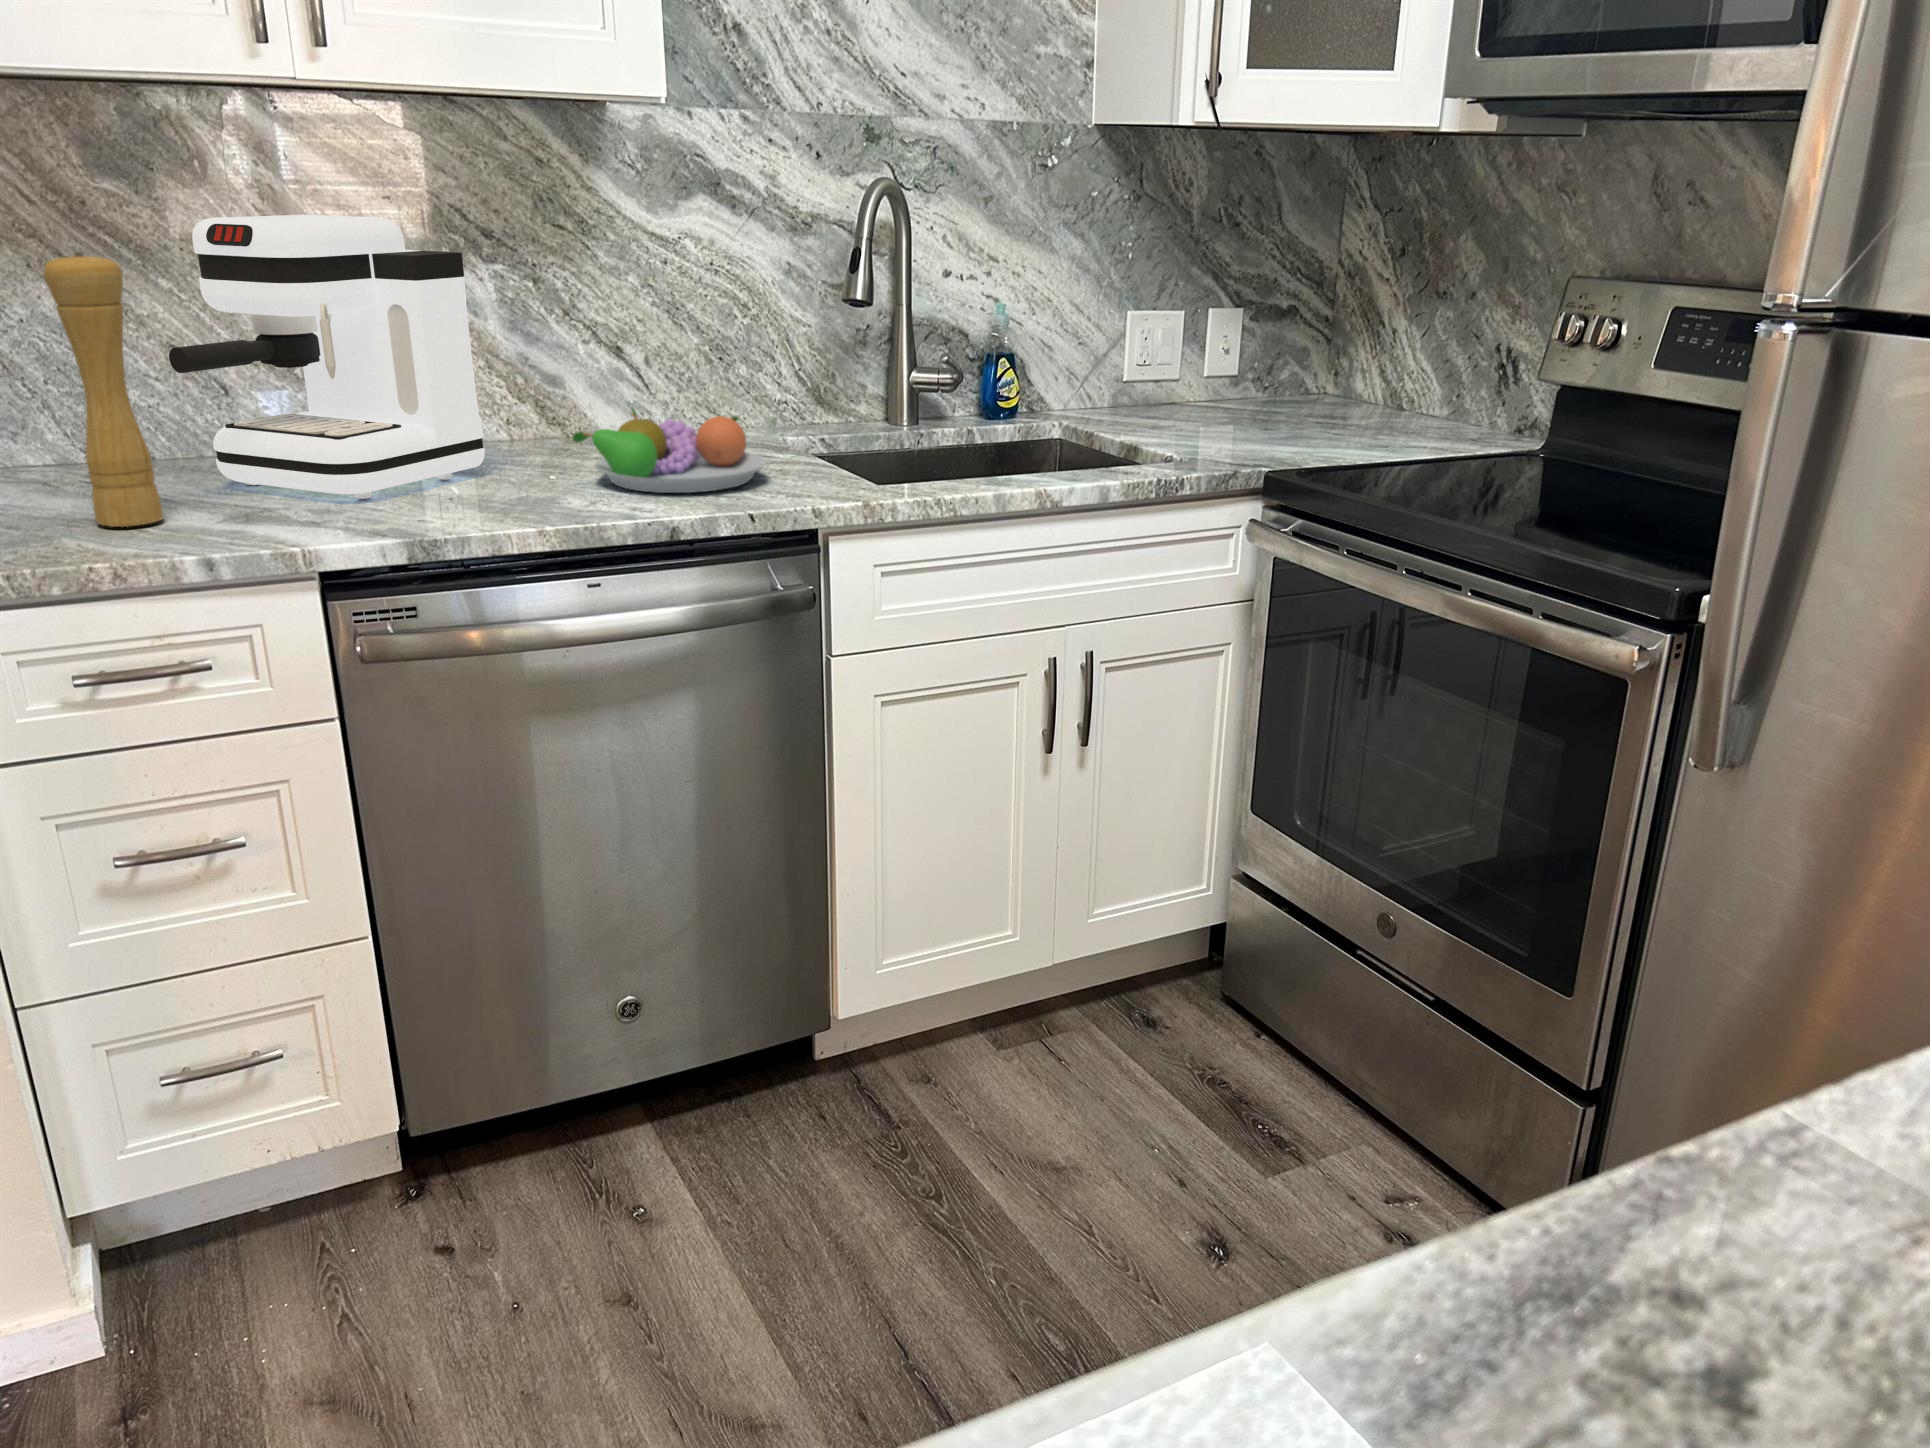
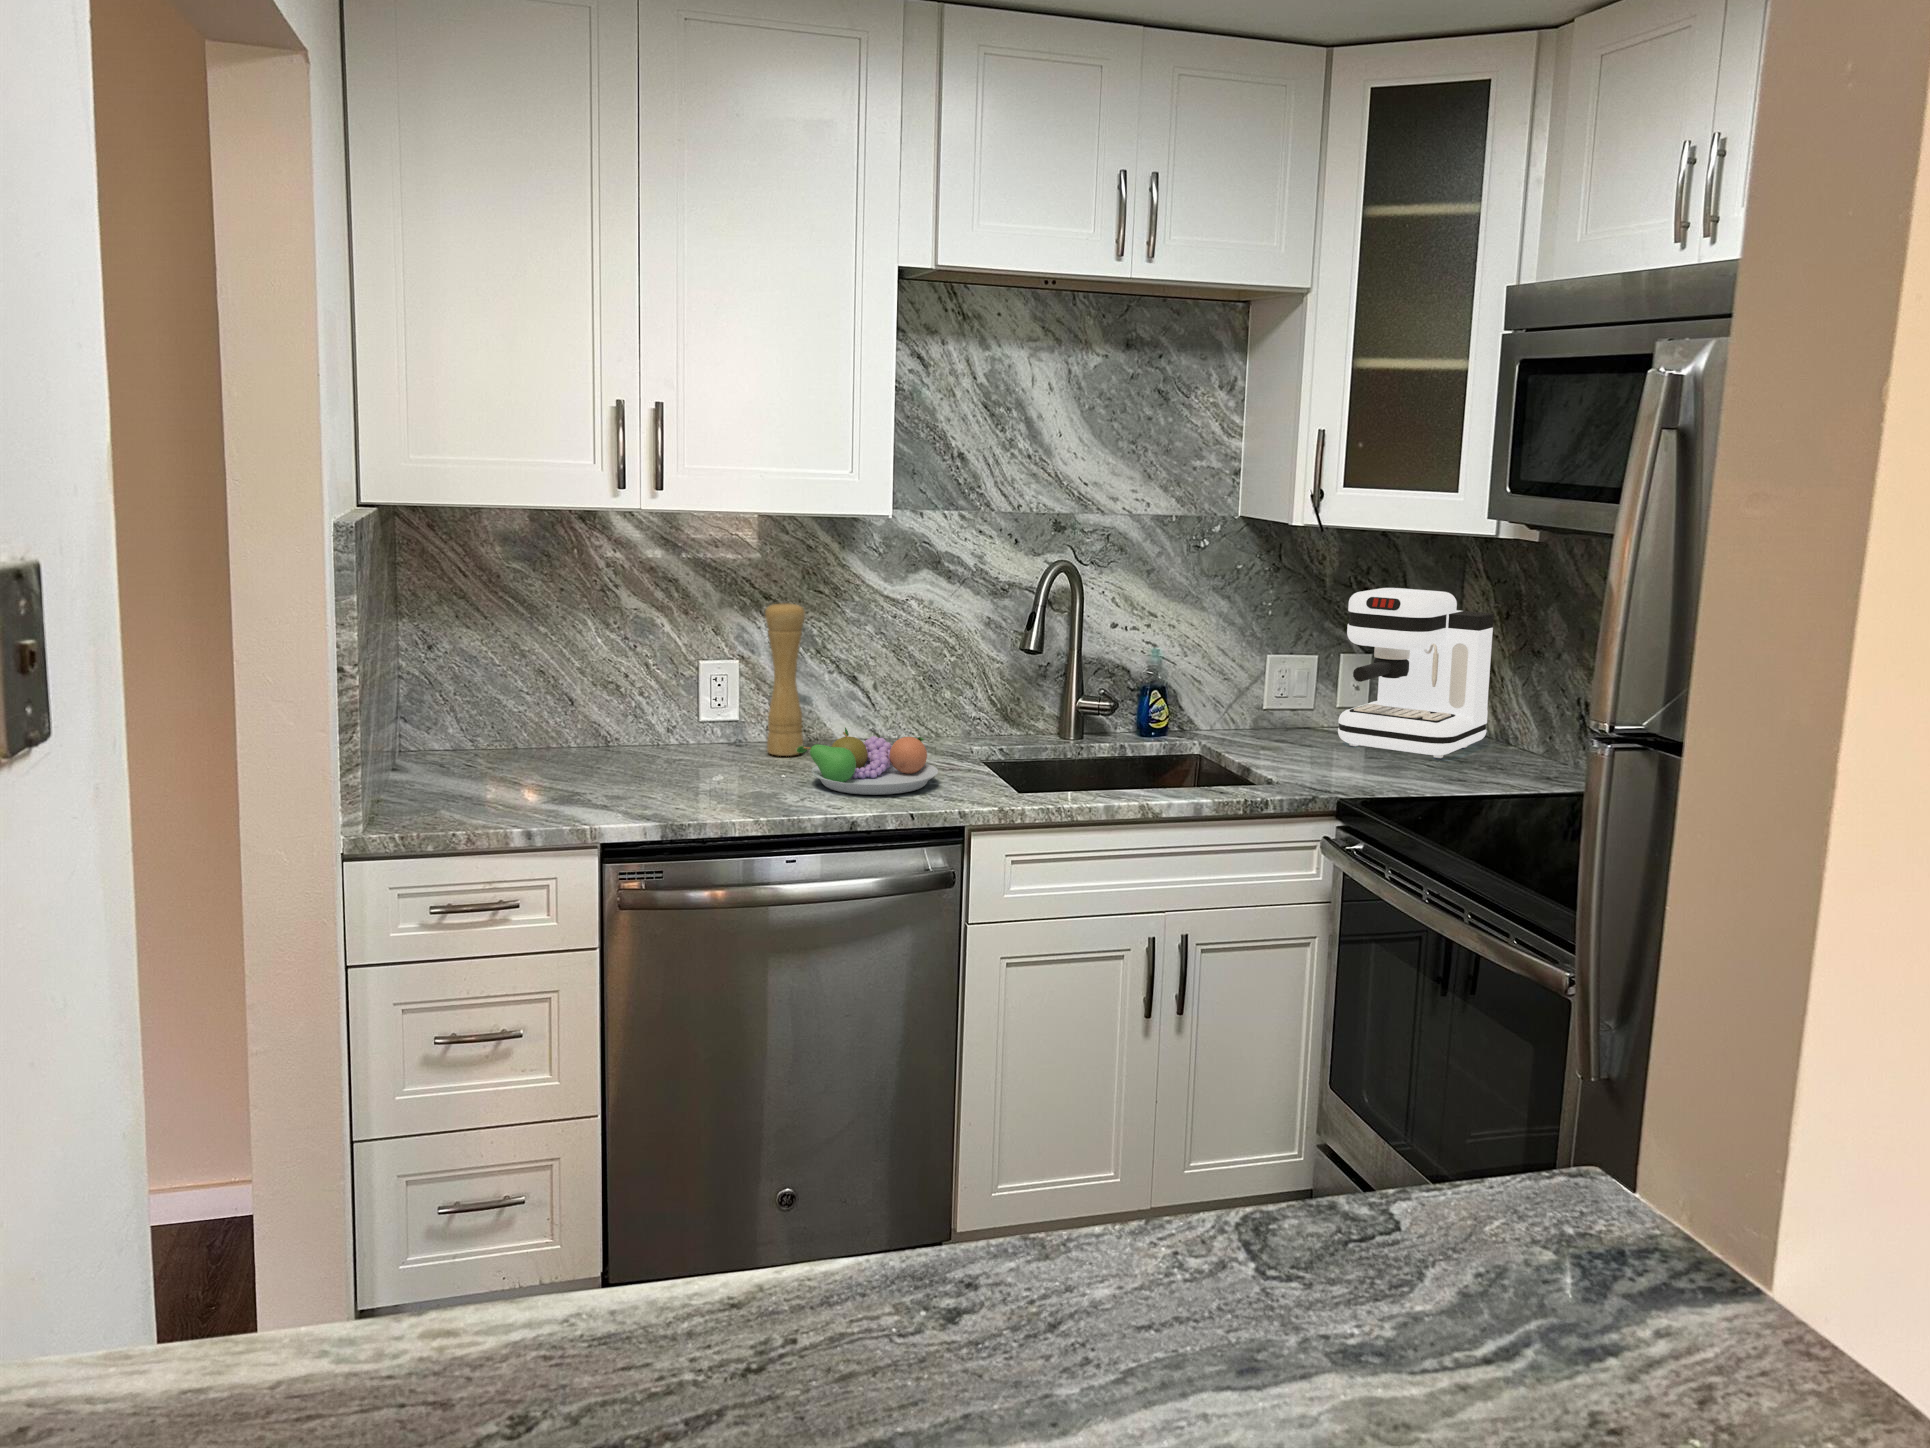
coffee maker: present [169,215,485,499] -> present [1338,588,1494,758]
pepper mill: present [43,252,163,527] -> present [765,601,805,756]

